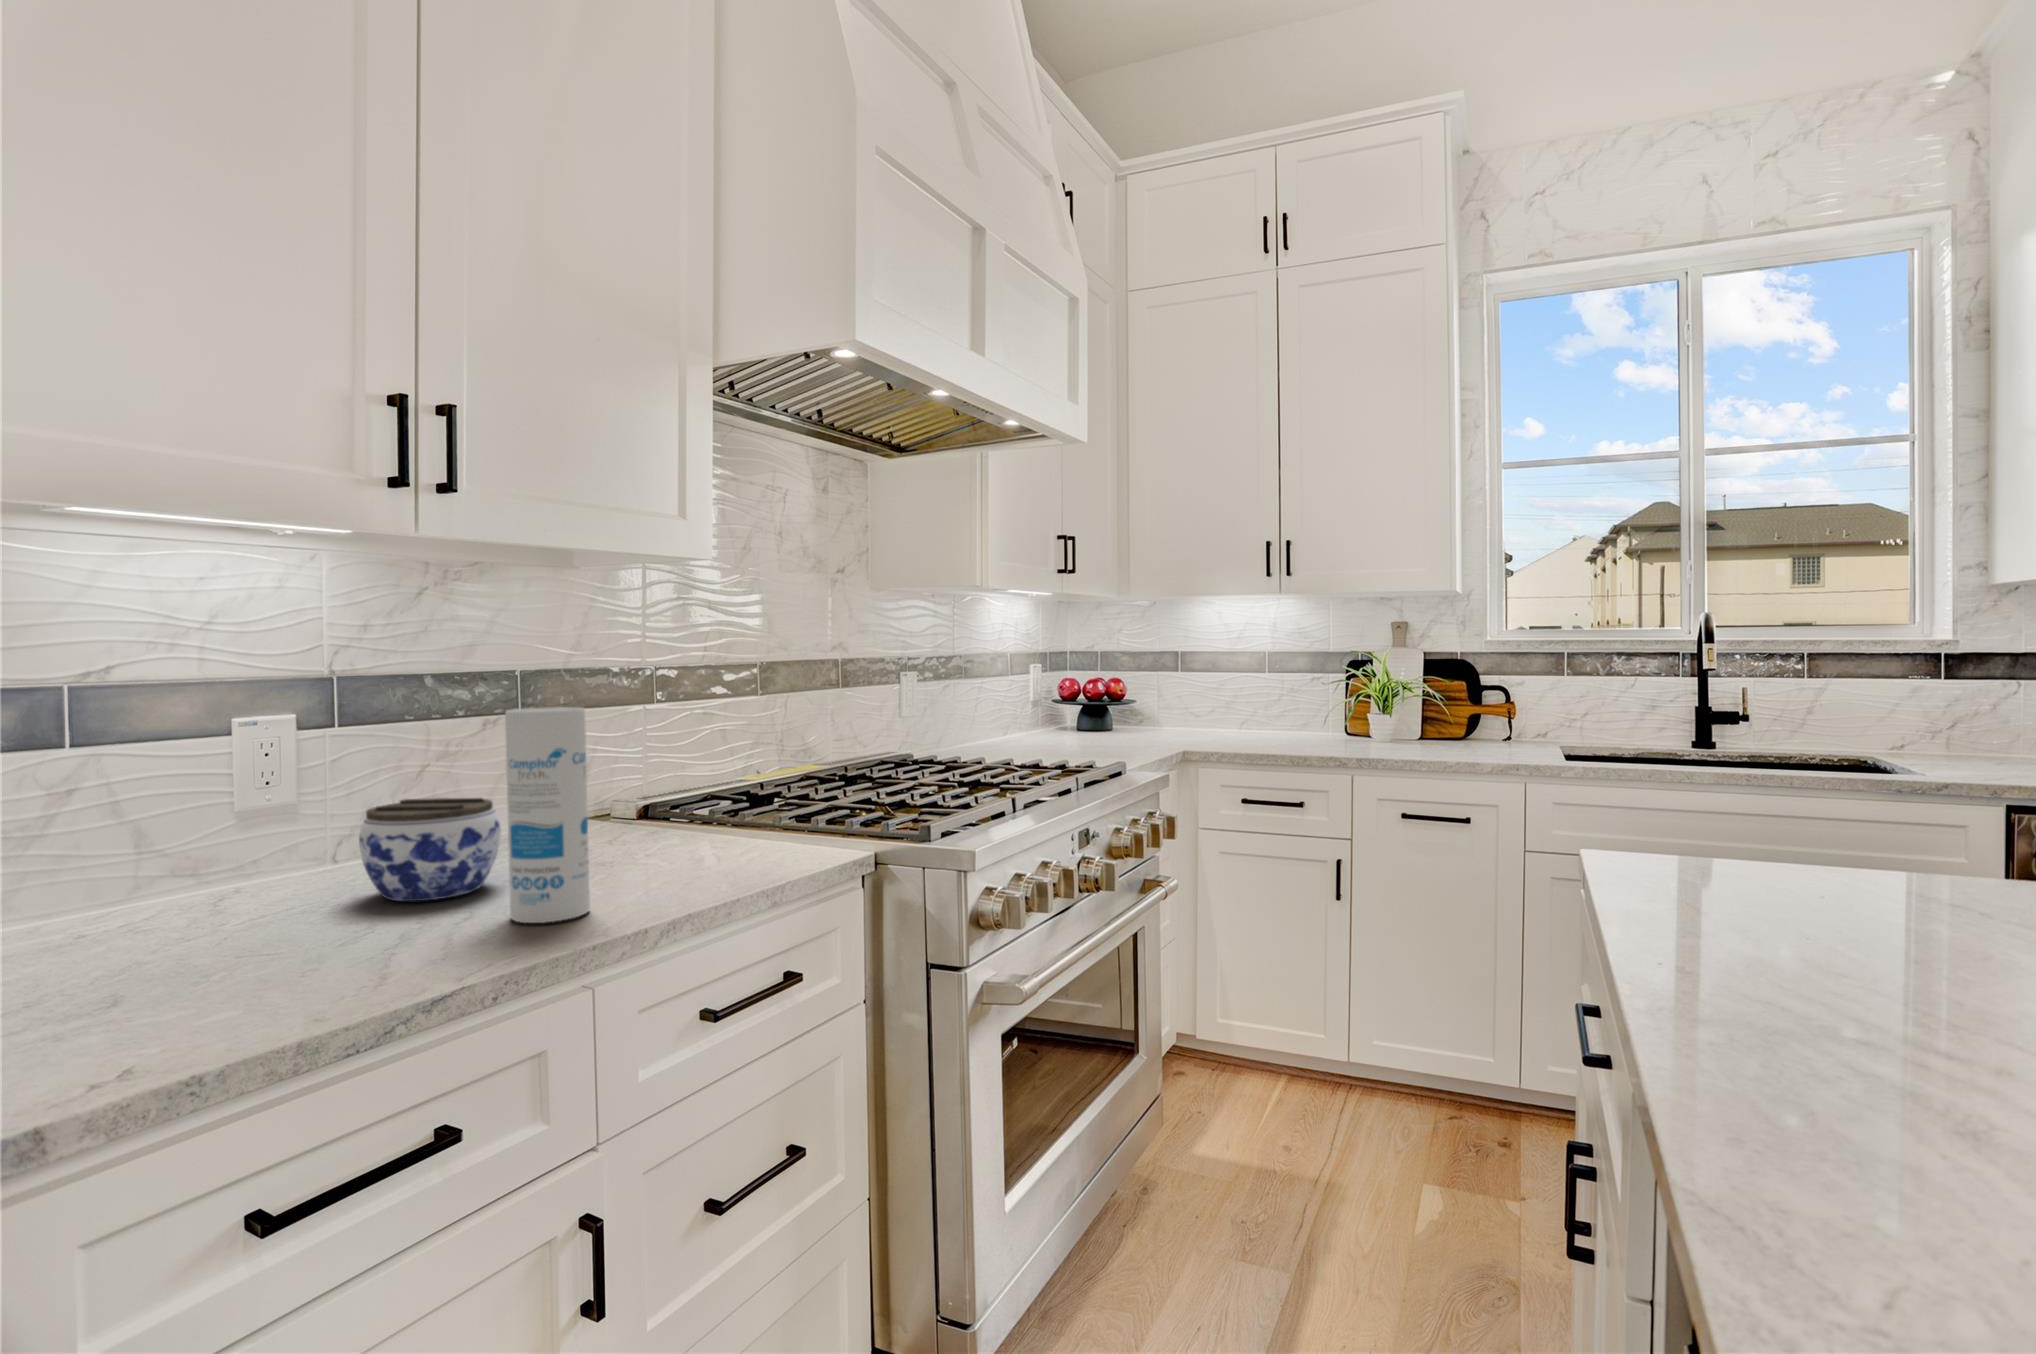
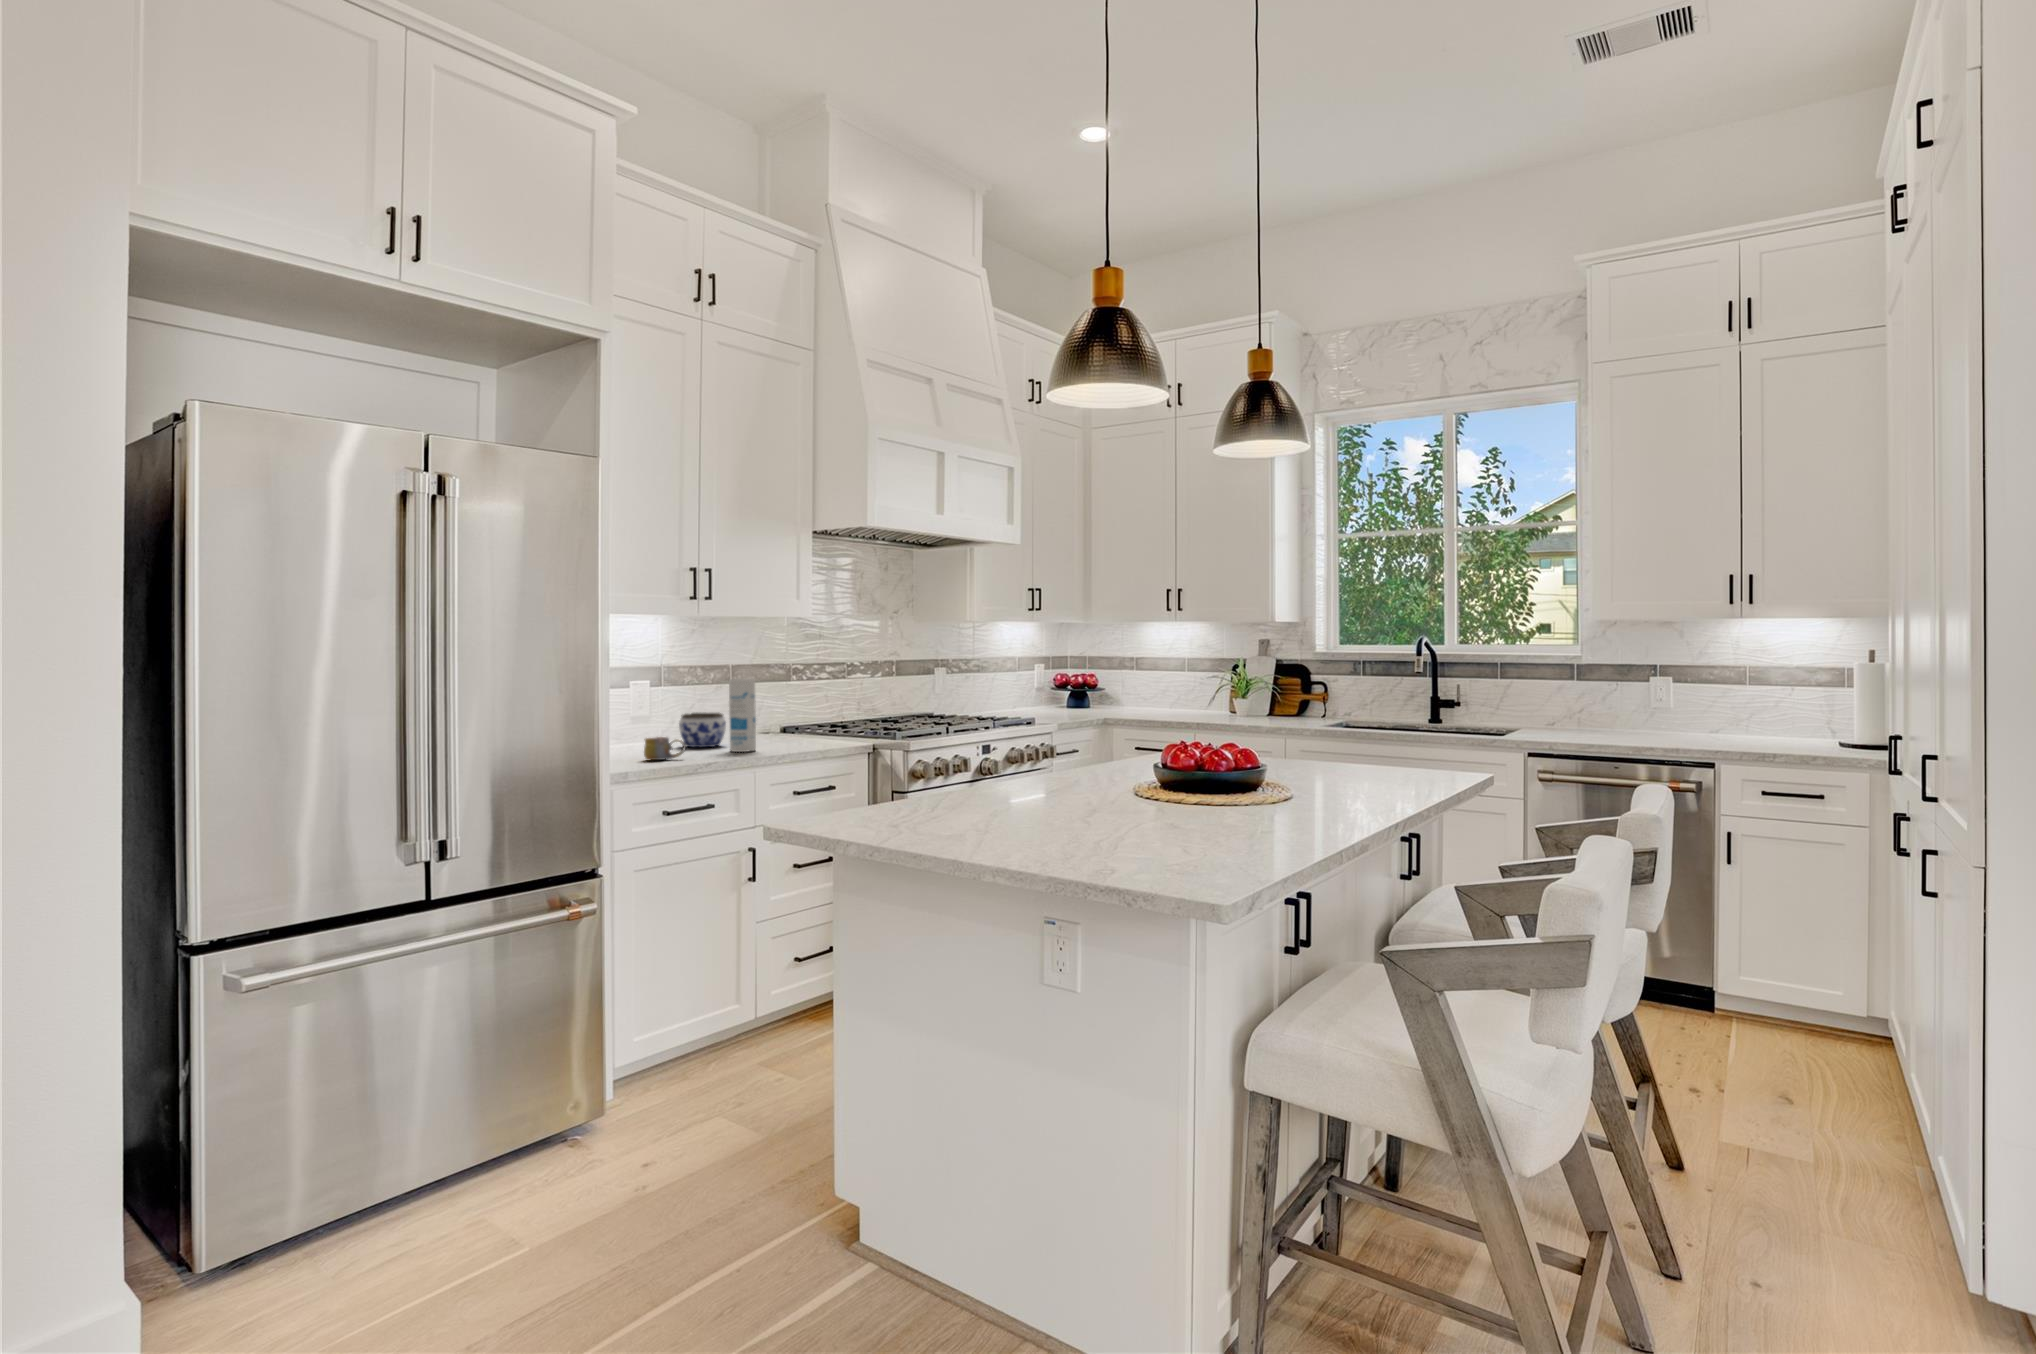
mug: none [183,915,349,1010] -> present [644,737,686,760]

